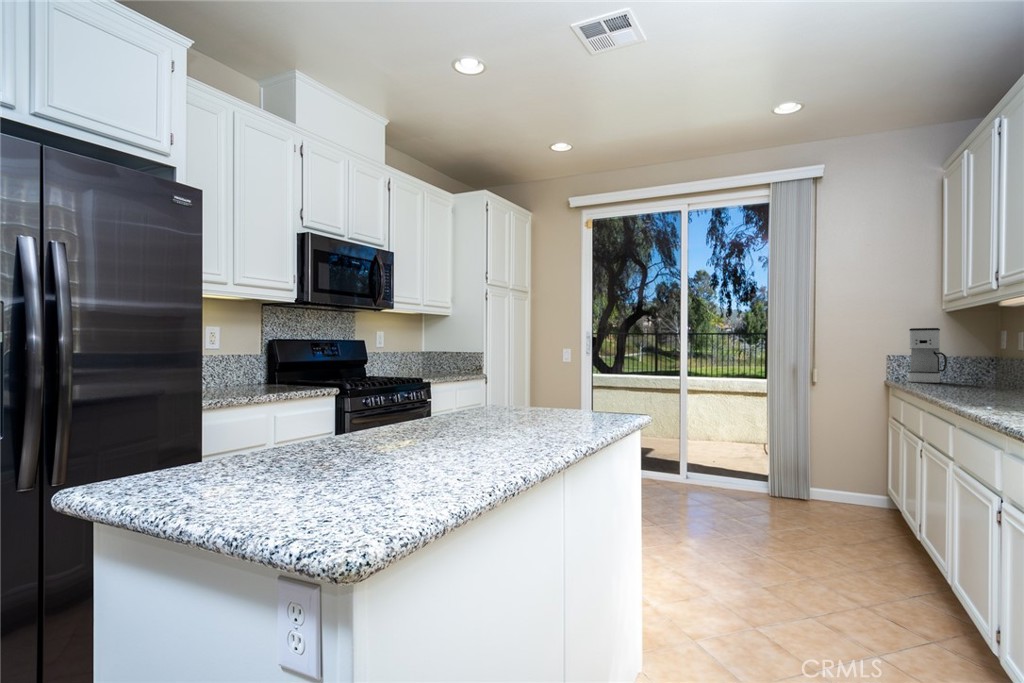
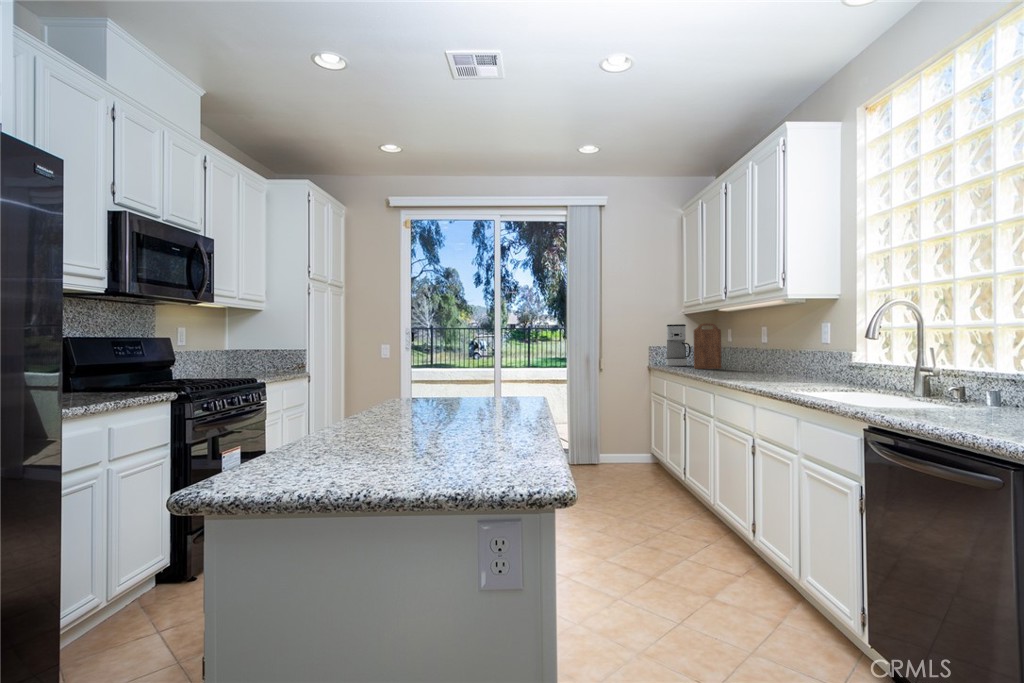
cutting board: none [942,327,988,389] -> present [694,323,722,369]

